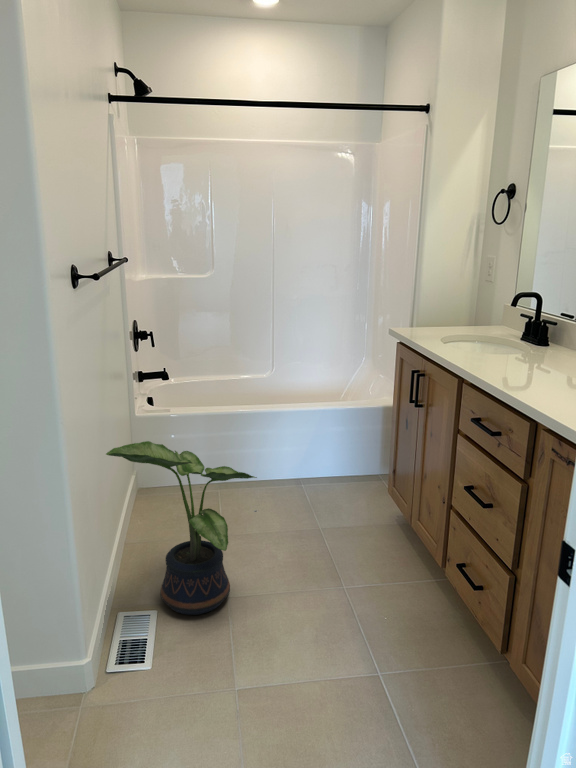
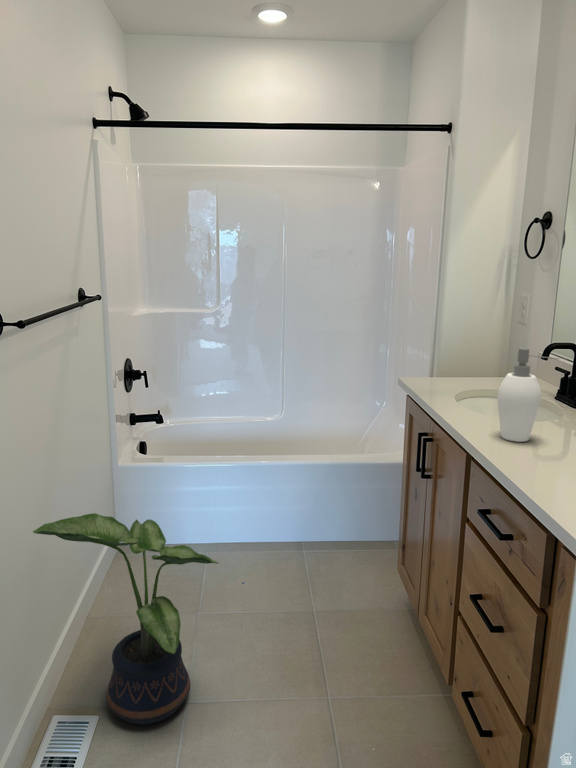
soap dispenser: none [483,292,531,367] -> present [498,348,559,442]

